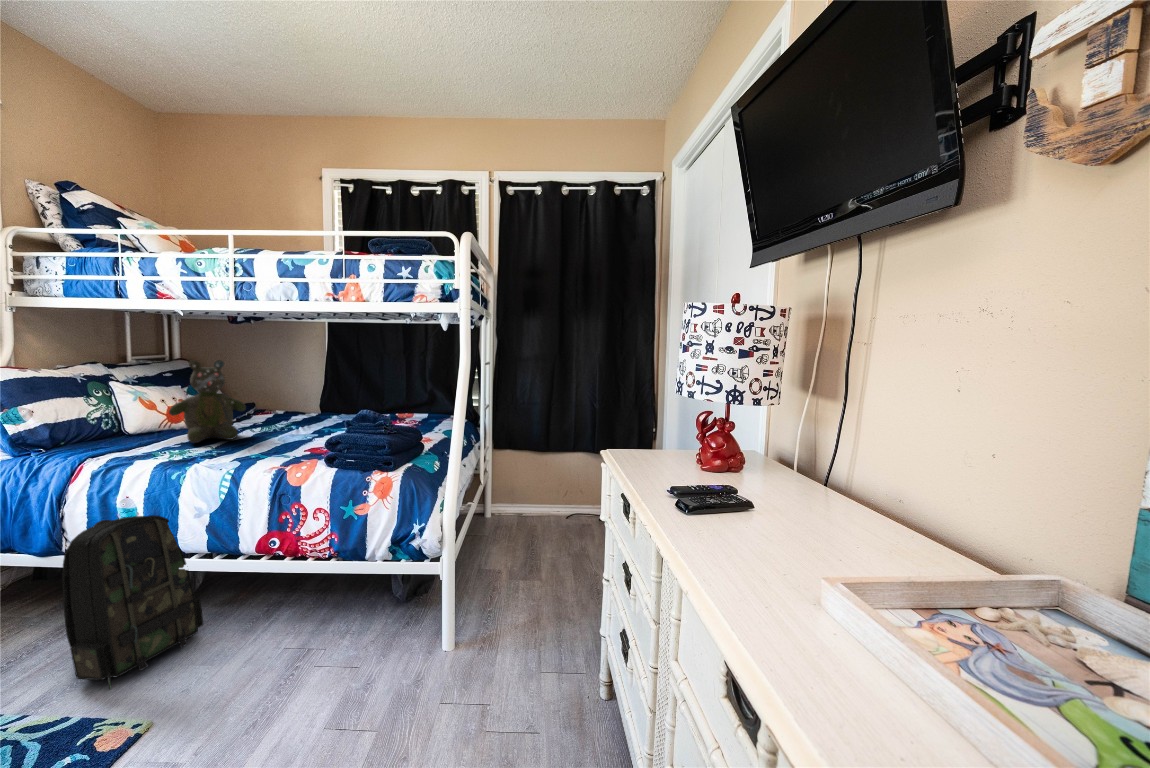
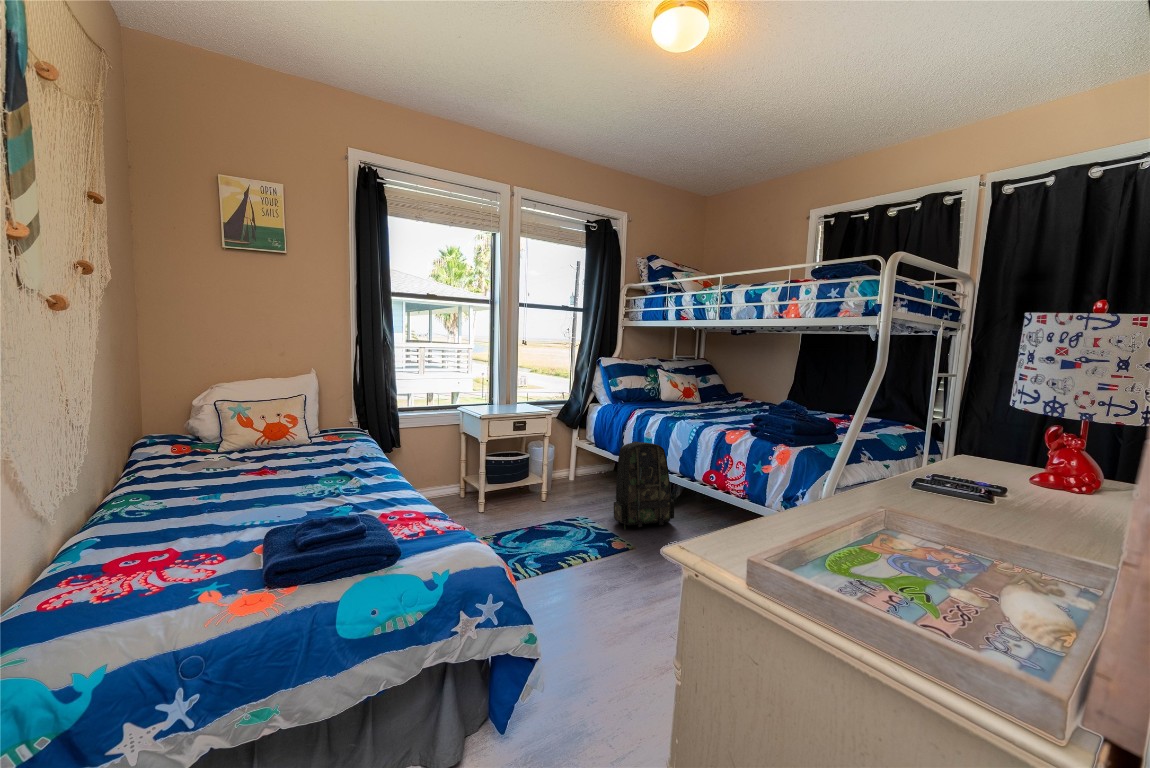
teddy bear: present [169,360,246,443] -> none [680,358,723,411]

